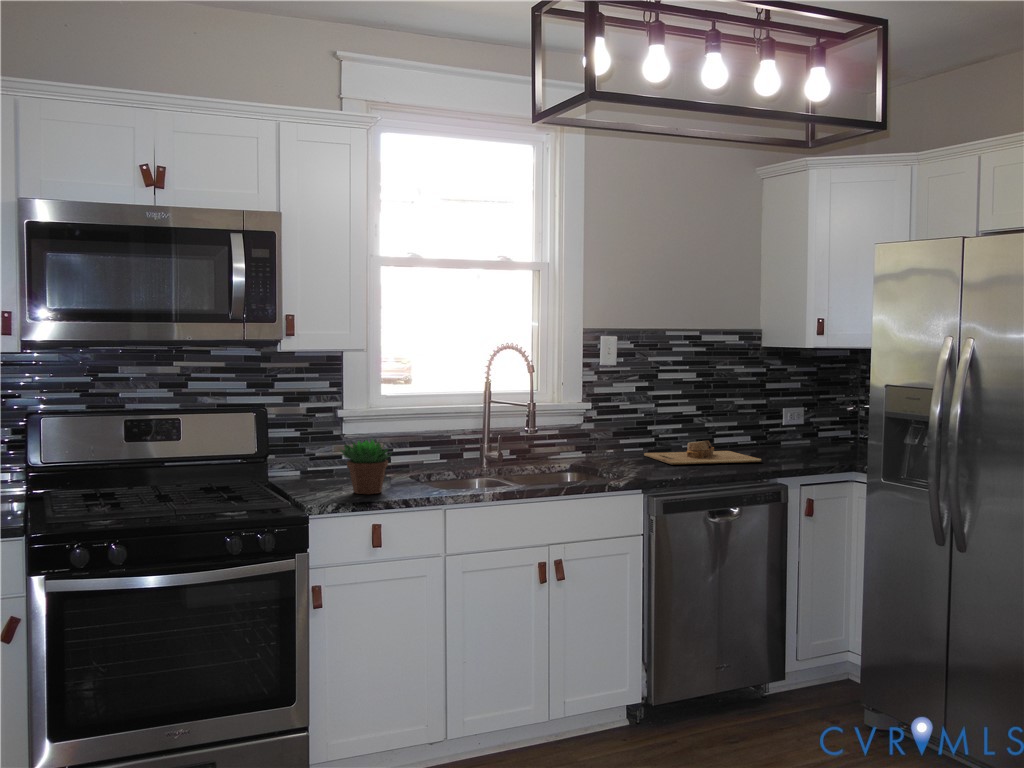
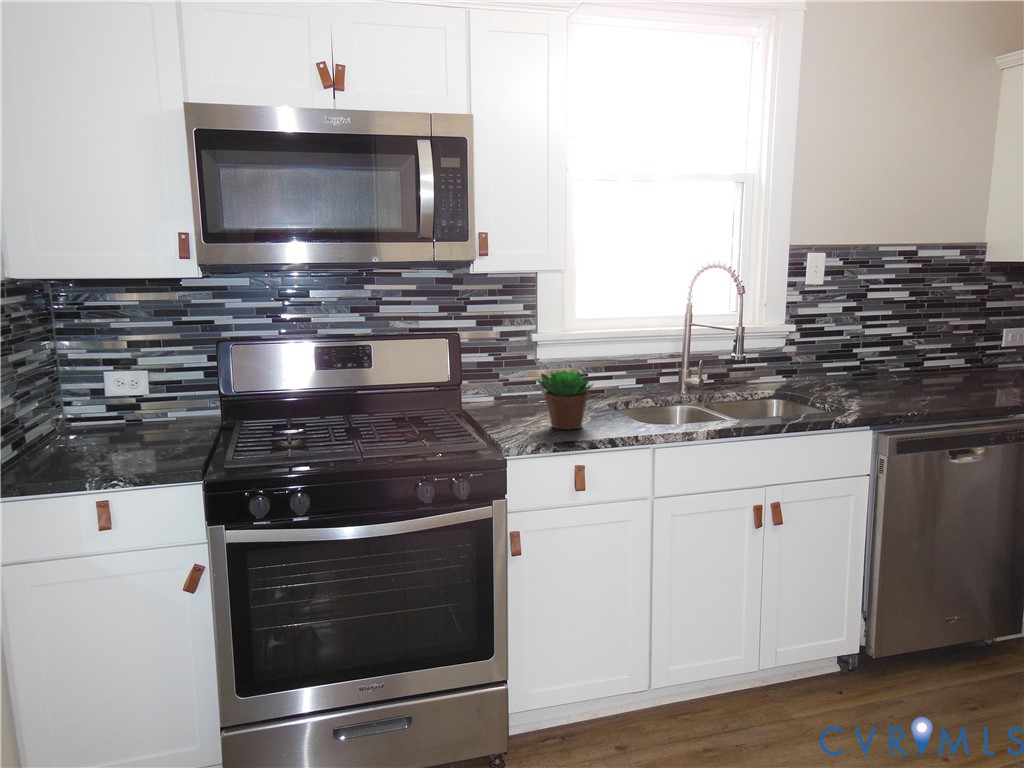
cutting board: present [644,441,761,465] -> none [850,366,996,393]

